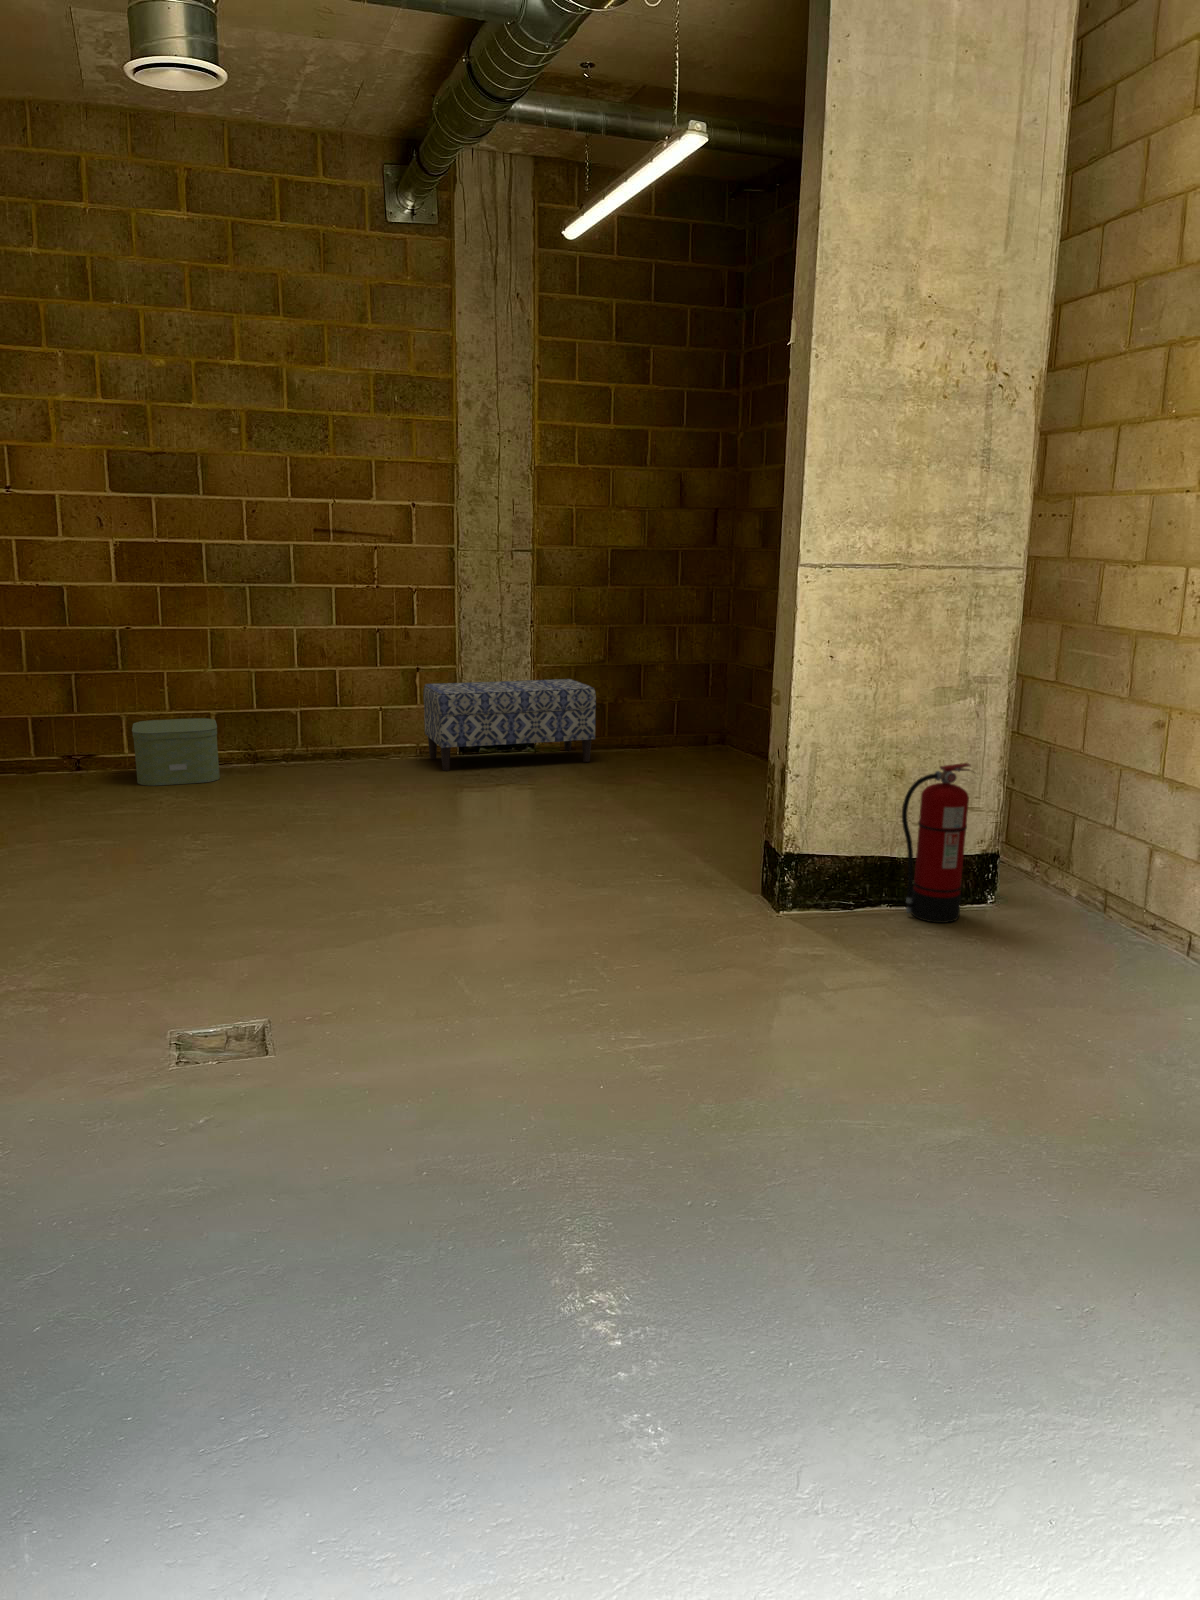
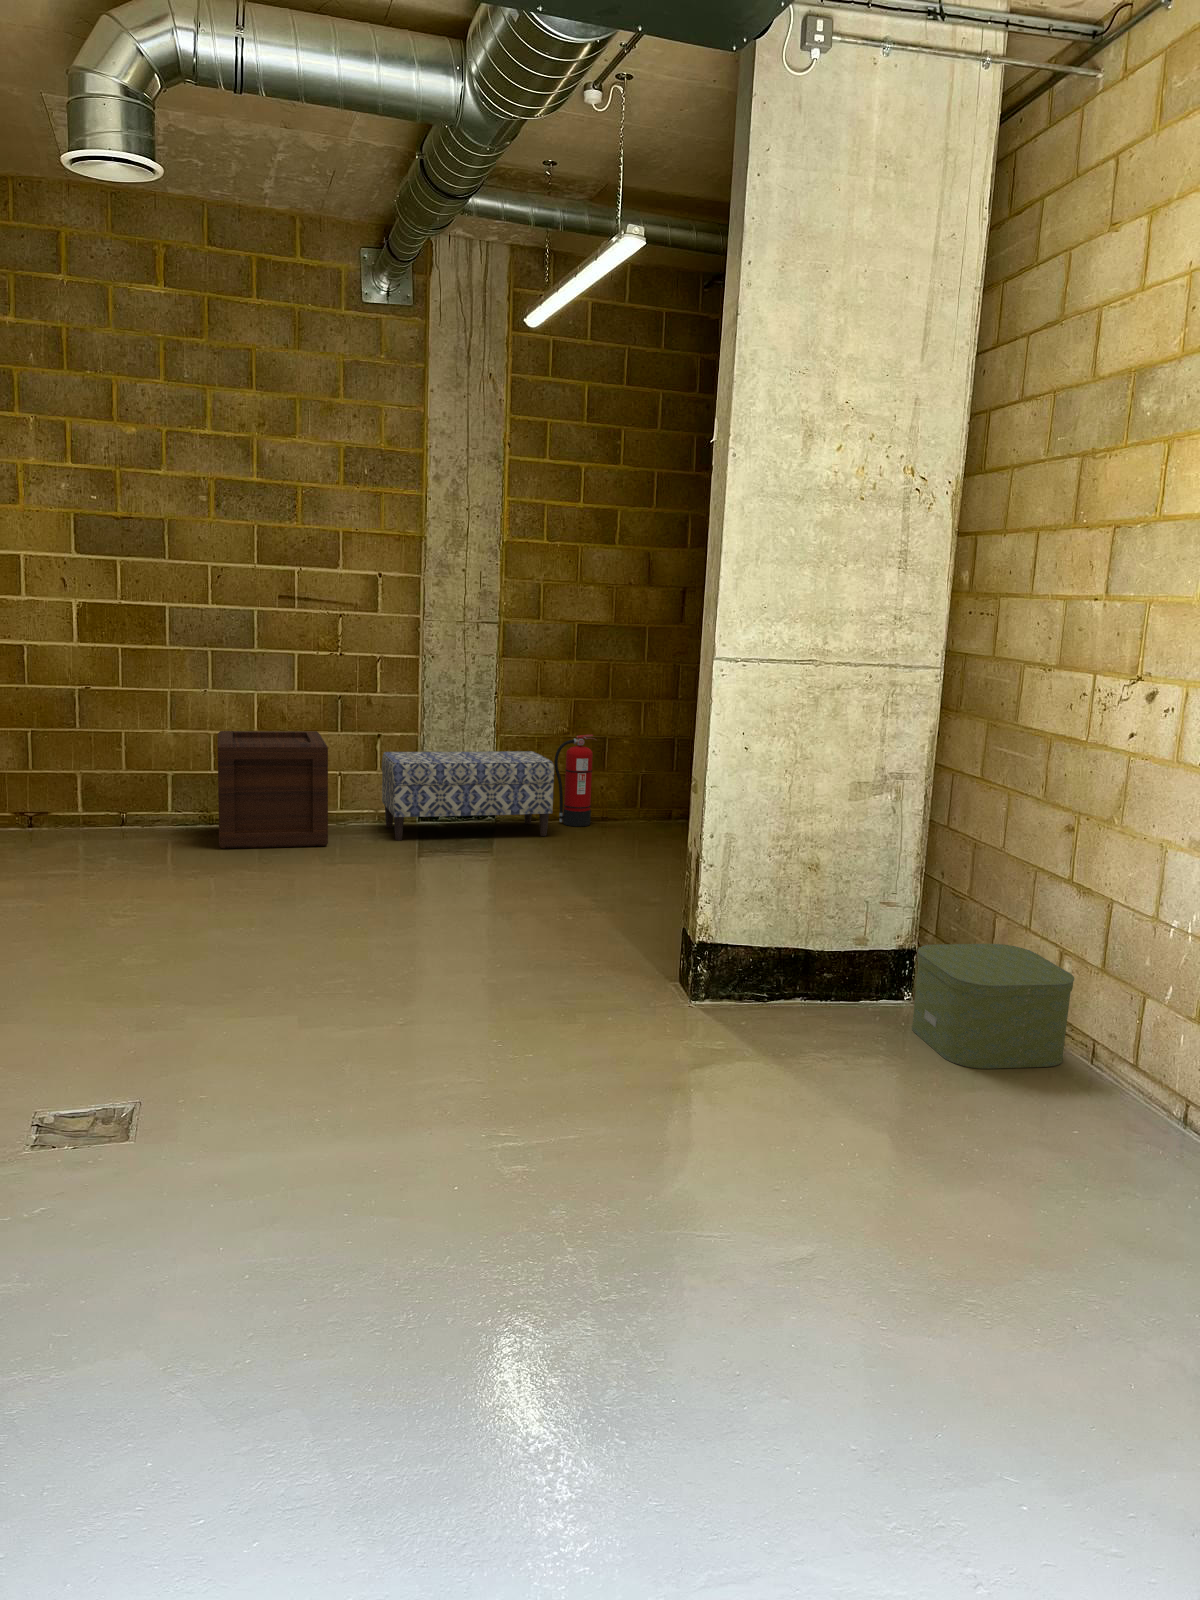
wooden crate: none [260,665,378,784] -> present [218,731,328,849]
storage box: present [132,718,220,786] -> present [912,944,1074,1069]
fire extinguisher: present [902,763,970,923] -> present [554,735,596,827]

